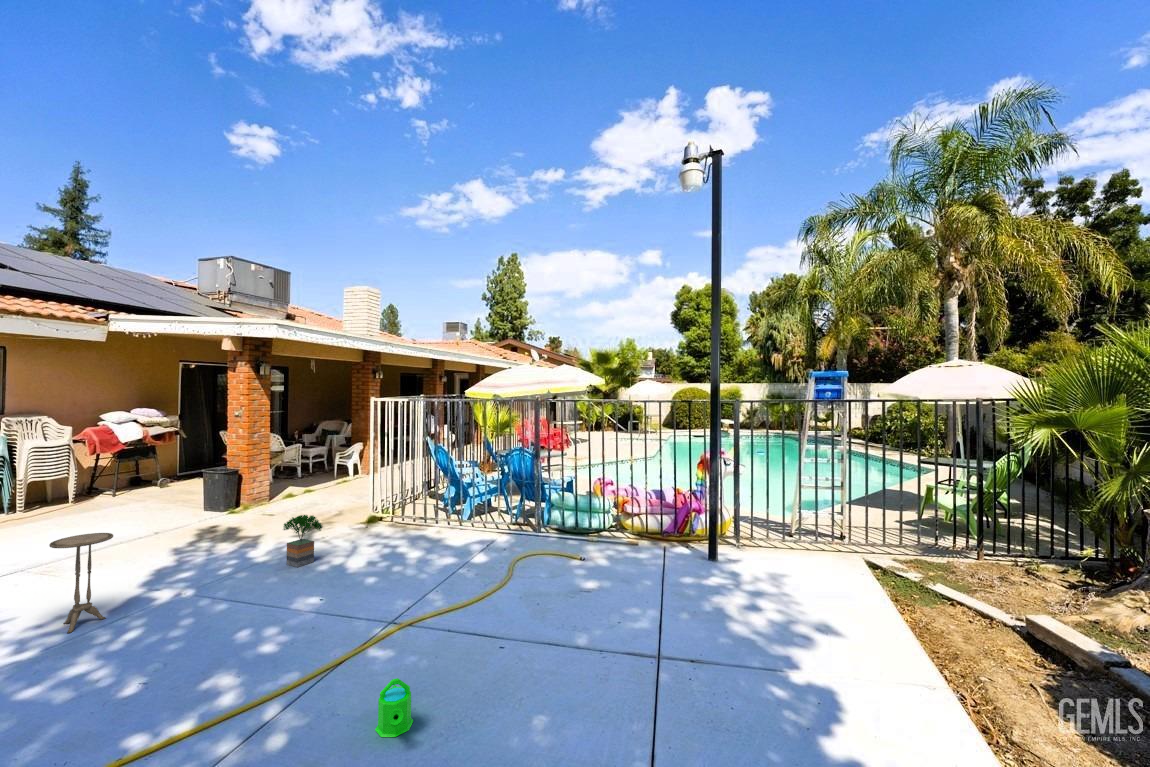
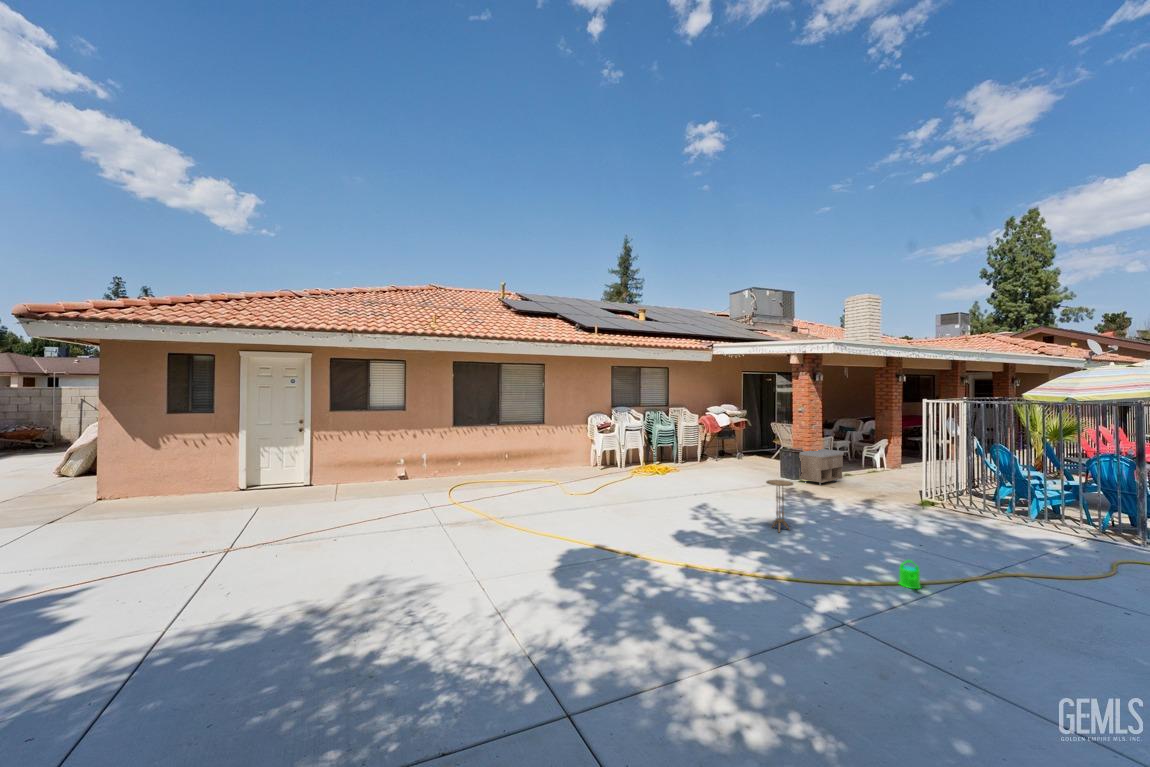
storage bench: none [227,463,295,513] -> present [799,449,844,485]
potted tree: present [284,515,323,567] -> none [876,490,910,528]
watering can: present [375,678,414,737] -> present [898,560,921,589]

